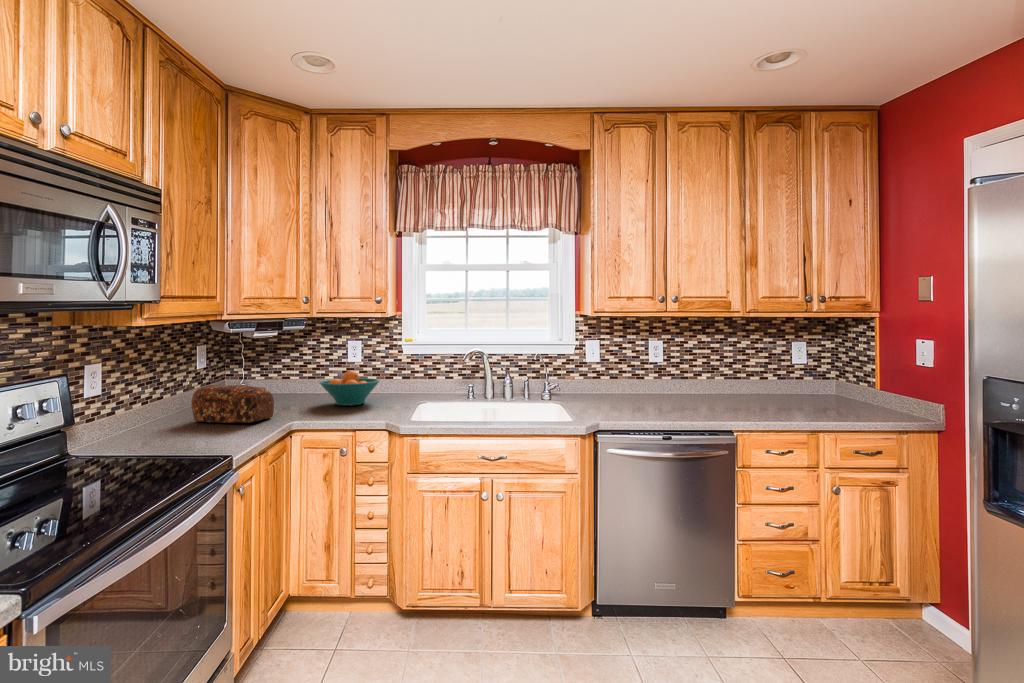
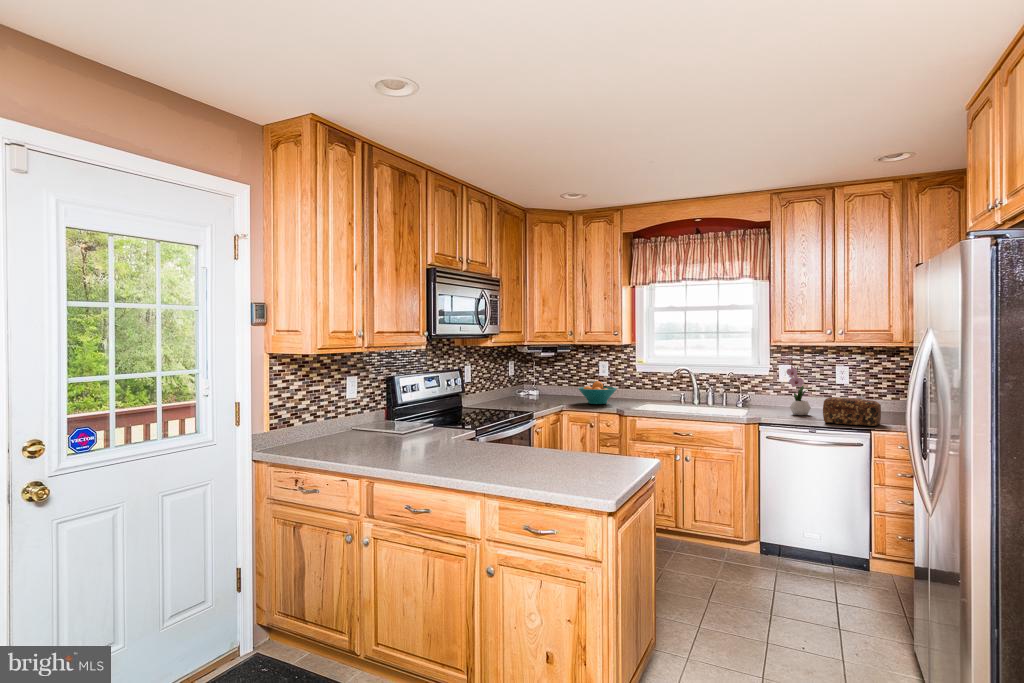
flower arrangement: none [605,334,633,403] -> present [786,360,811,415]
bread loaf: present [192,385,274,423] -> present [823,397,881,426]

